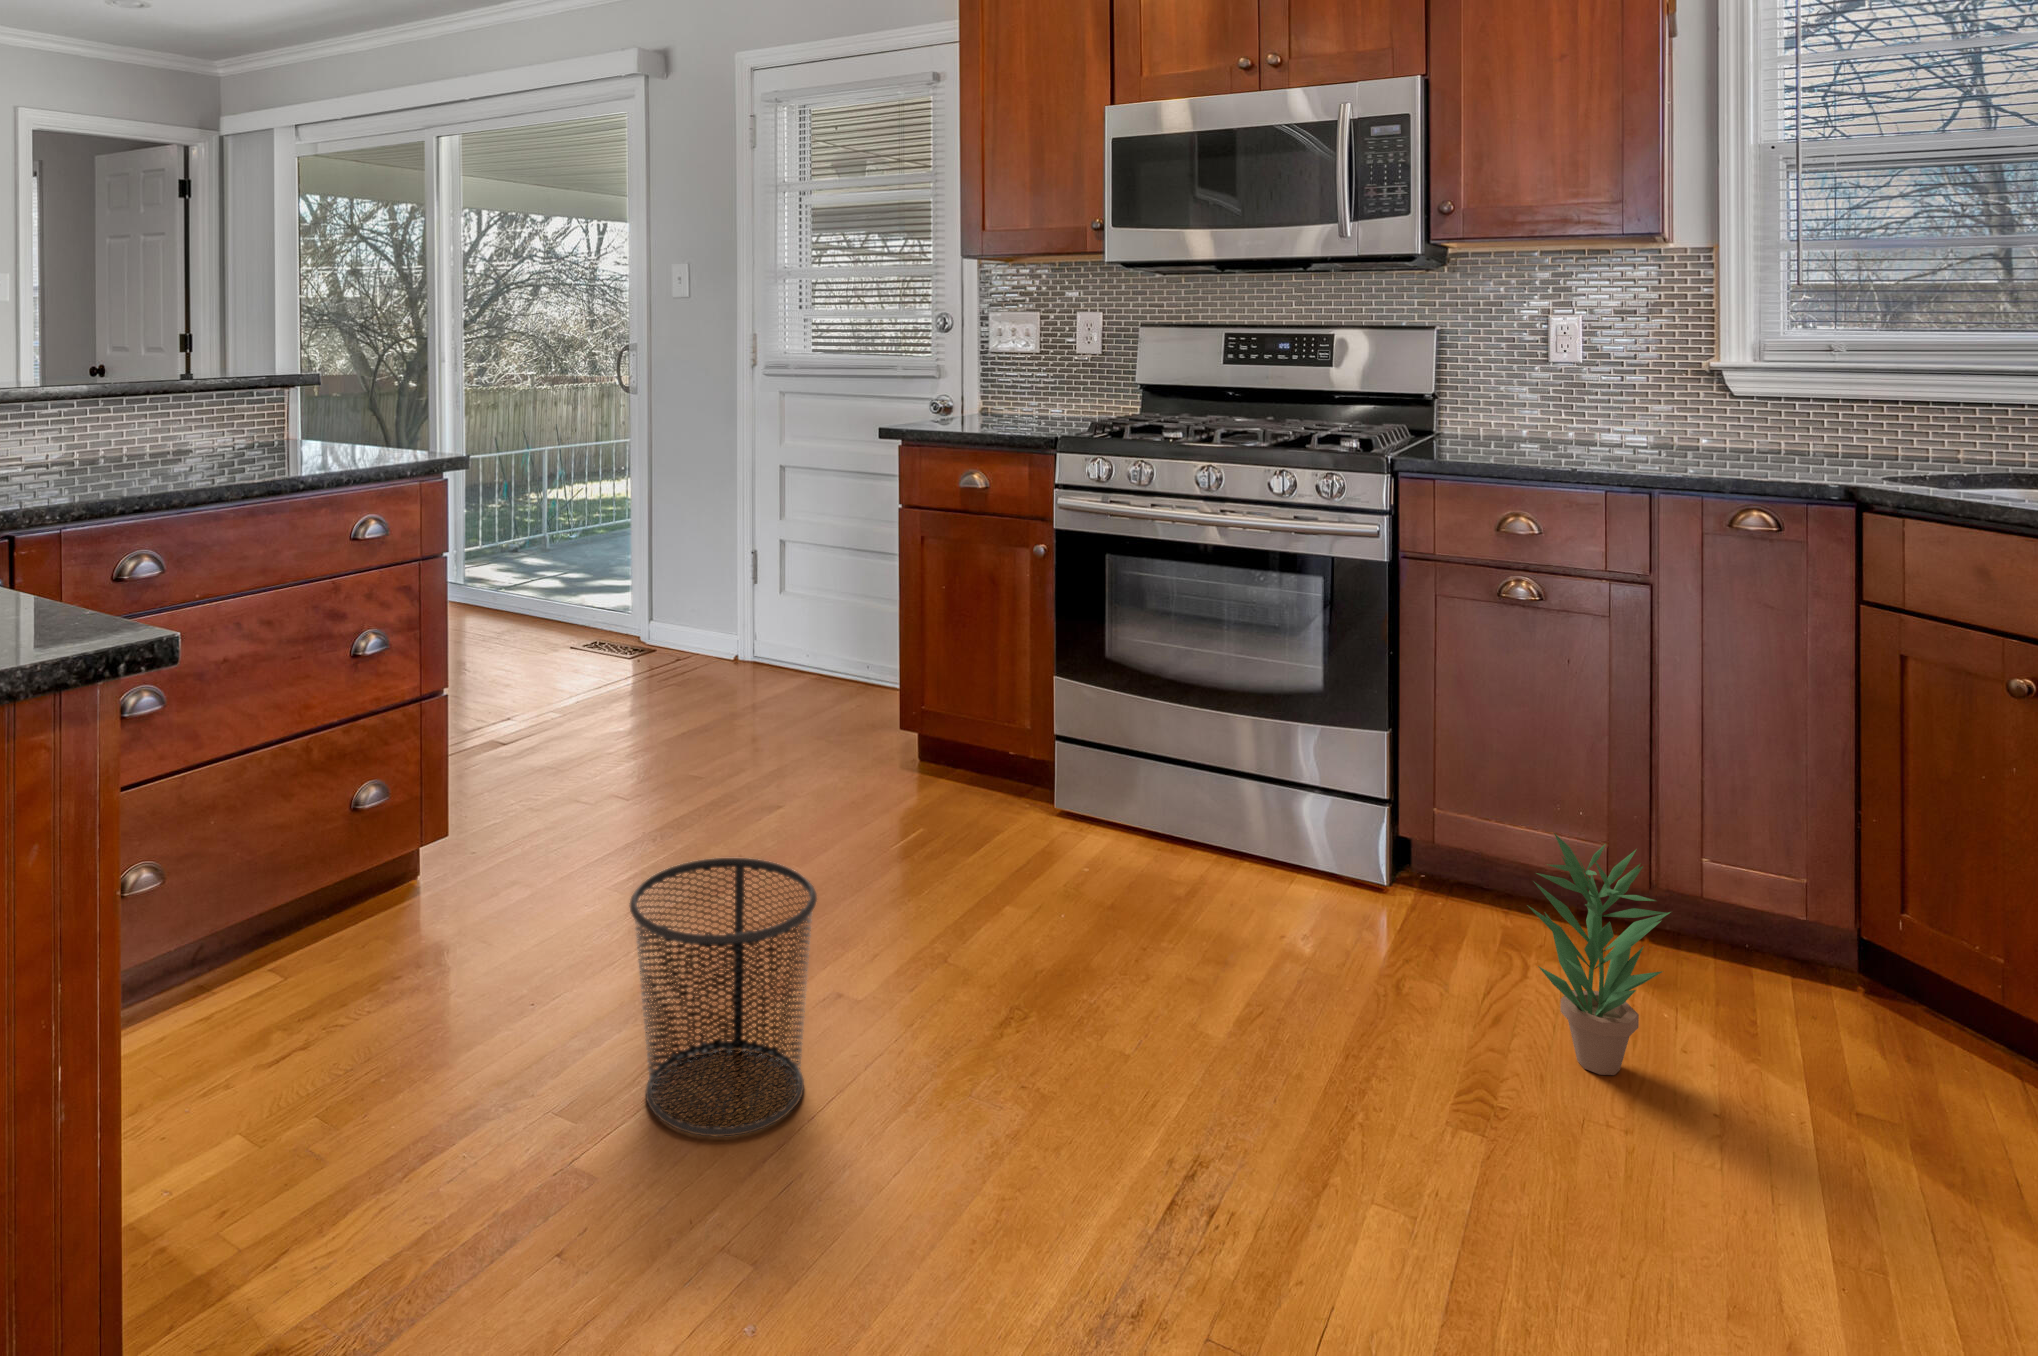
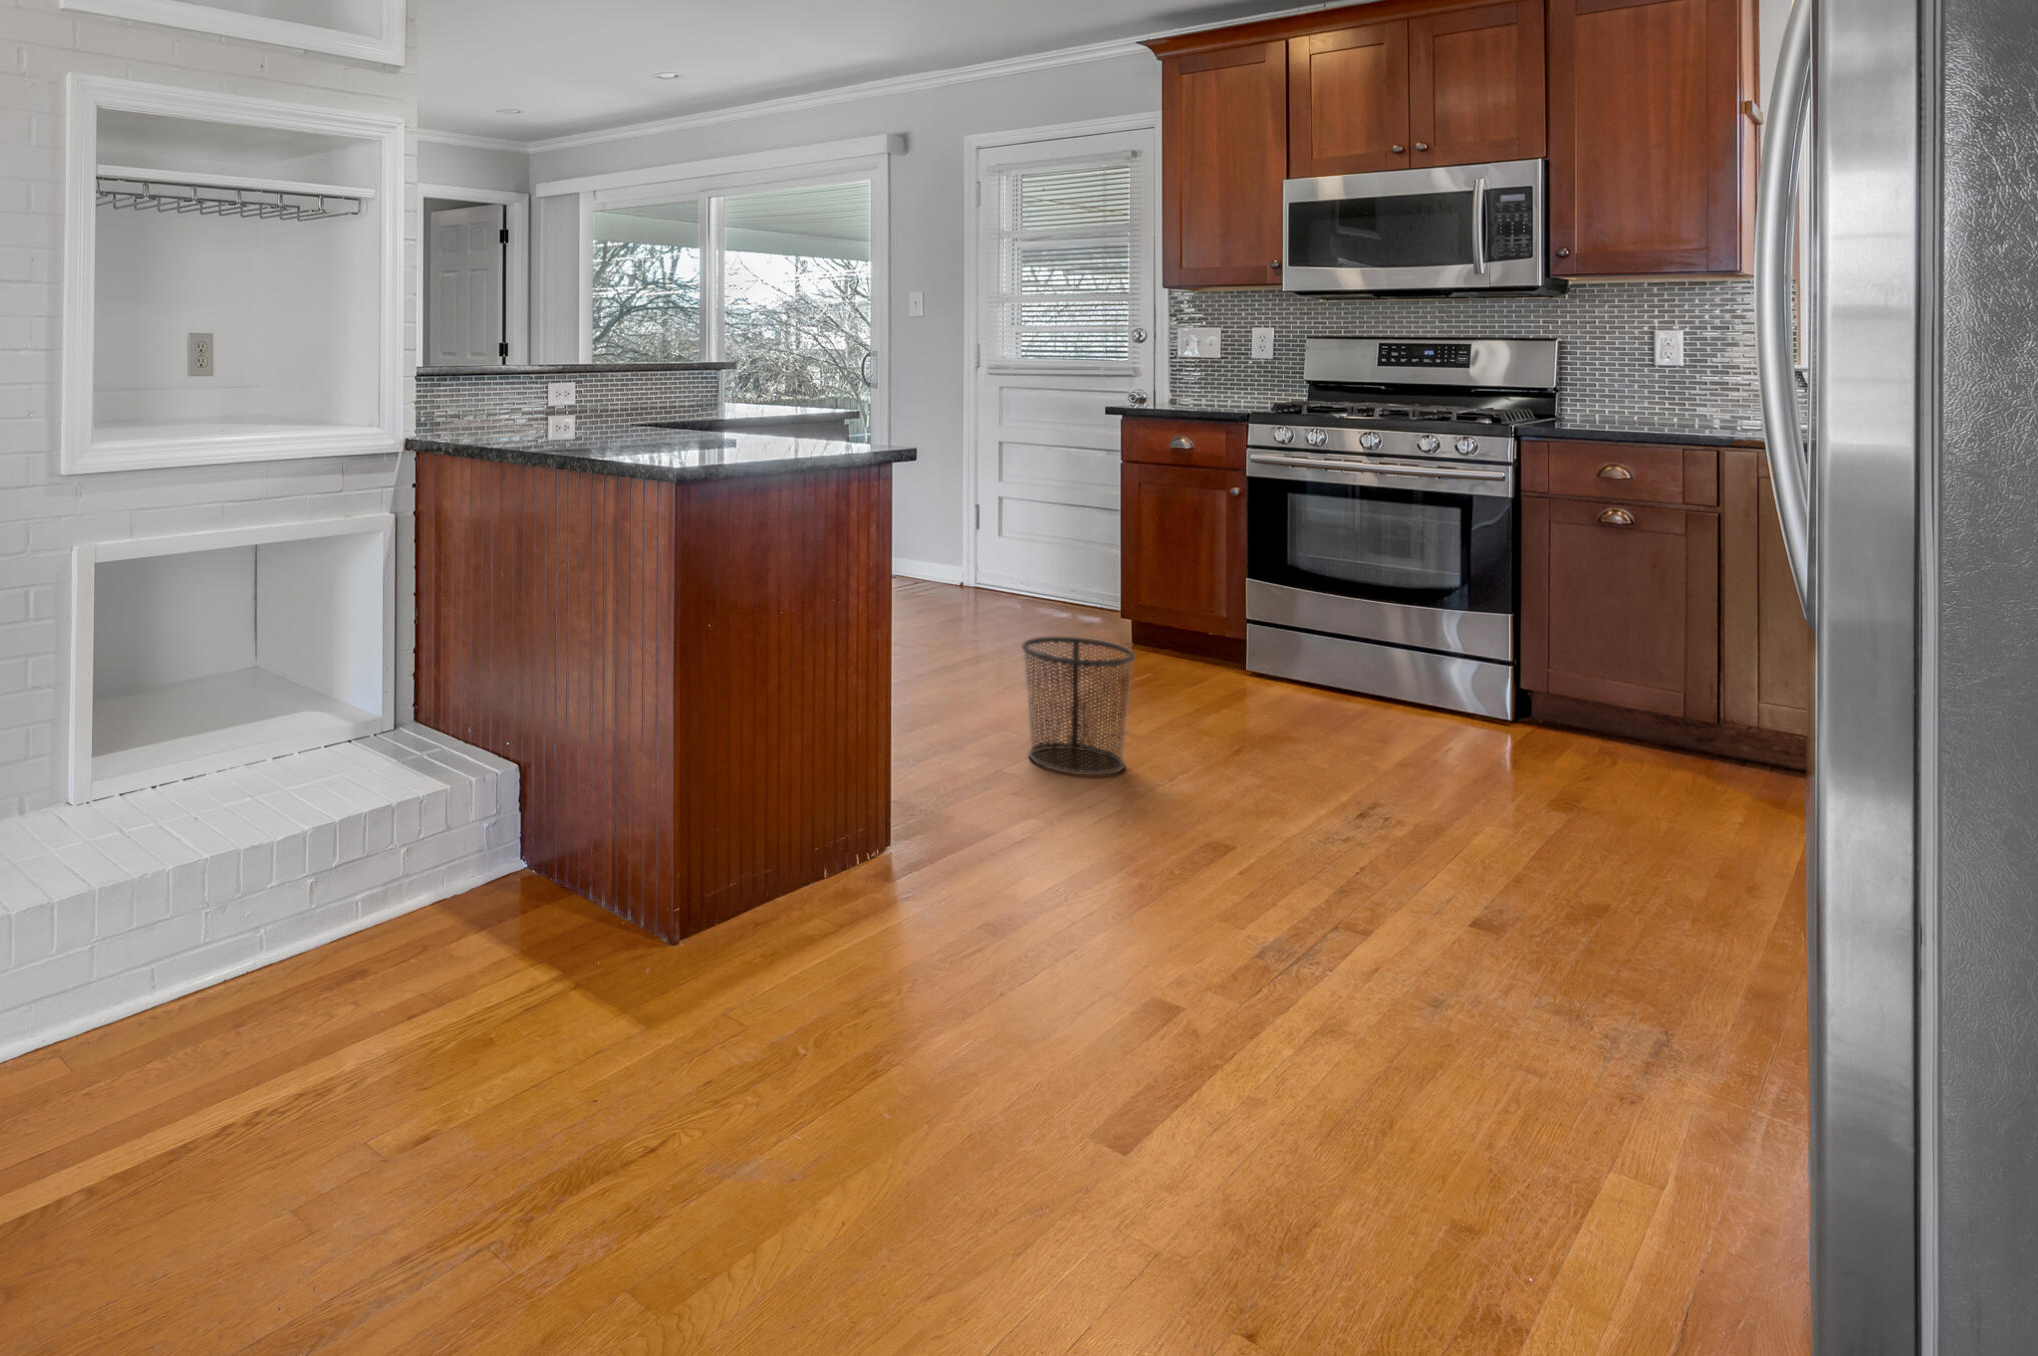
potted plant: present [1527,833,1671,1075] -> none [1610,650,1714,804]

